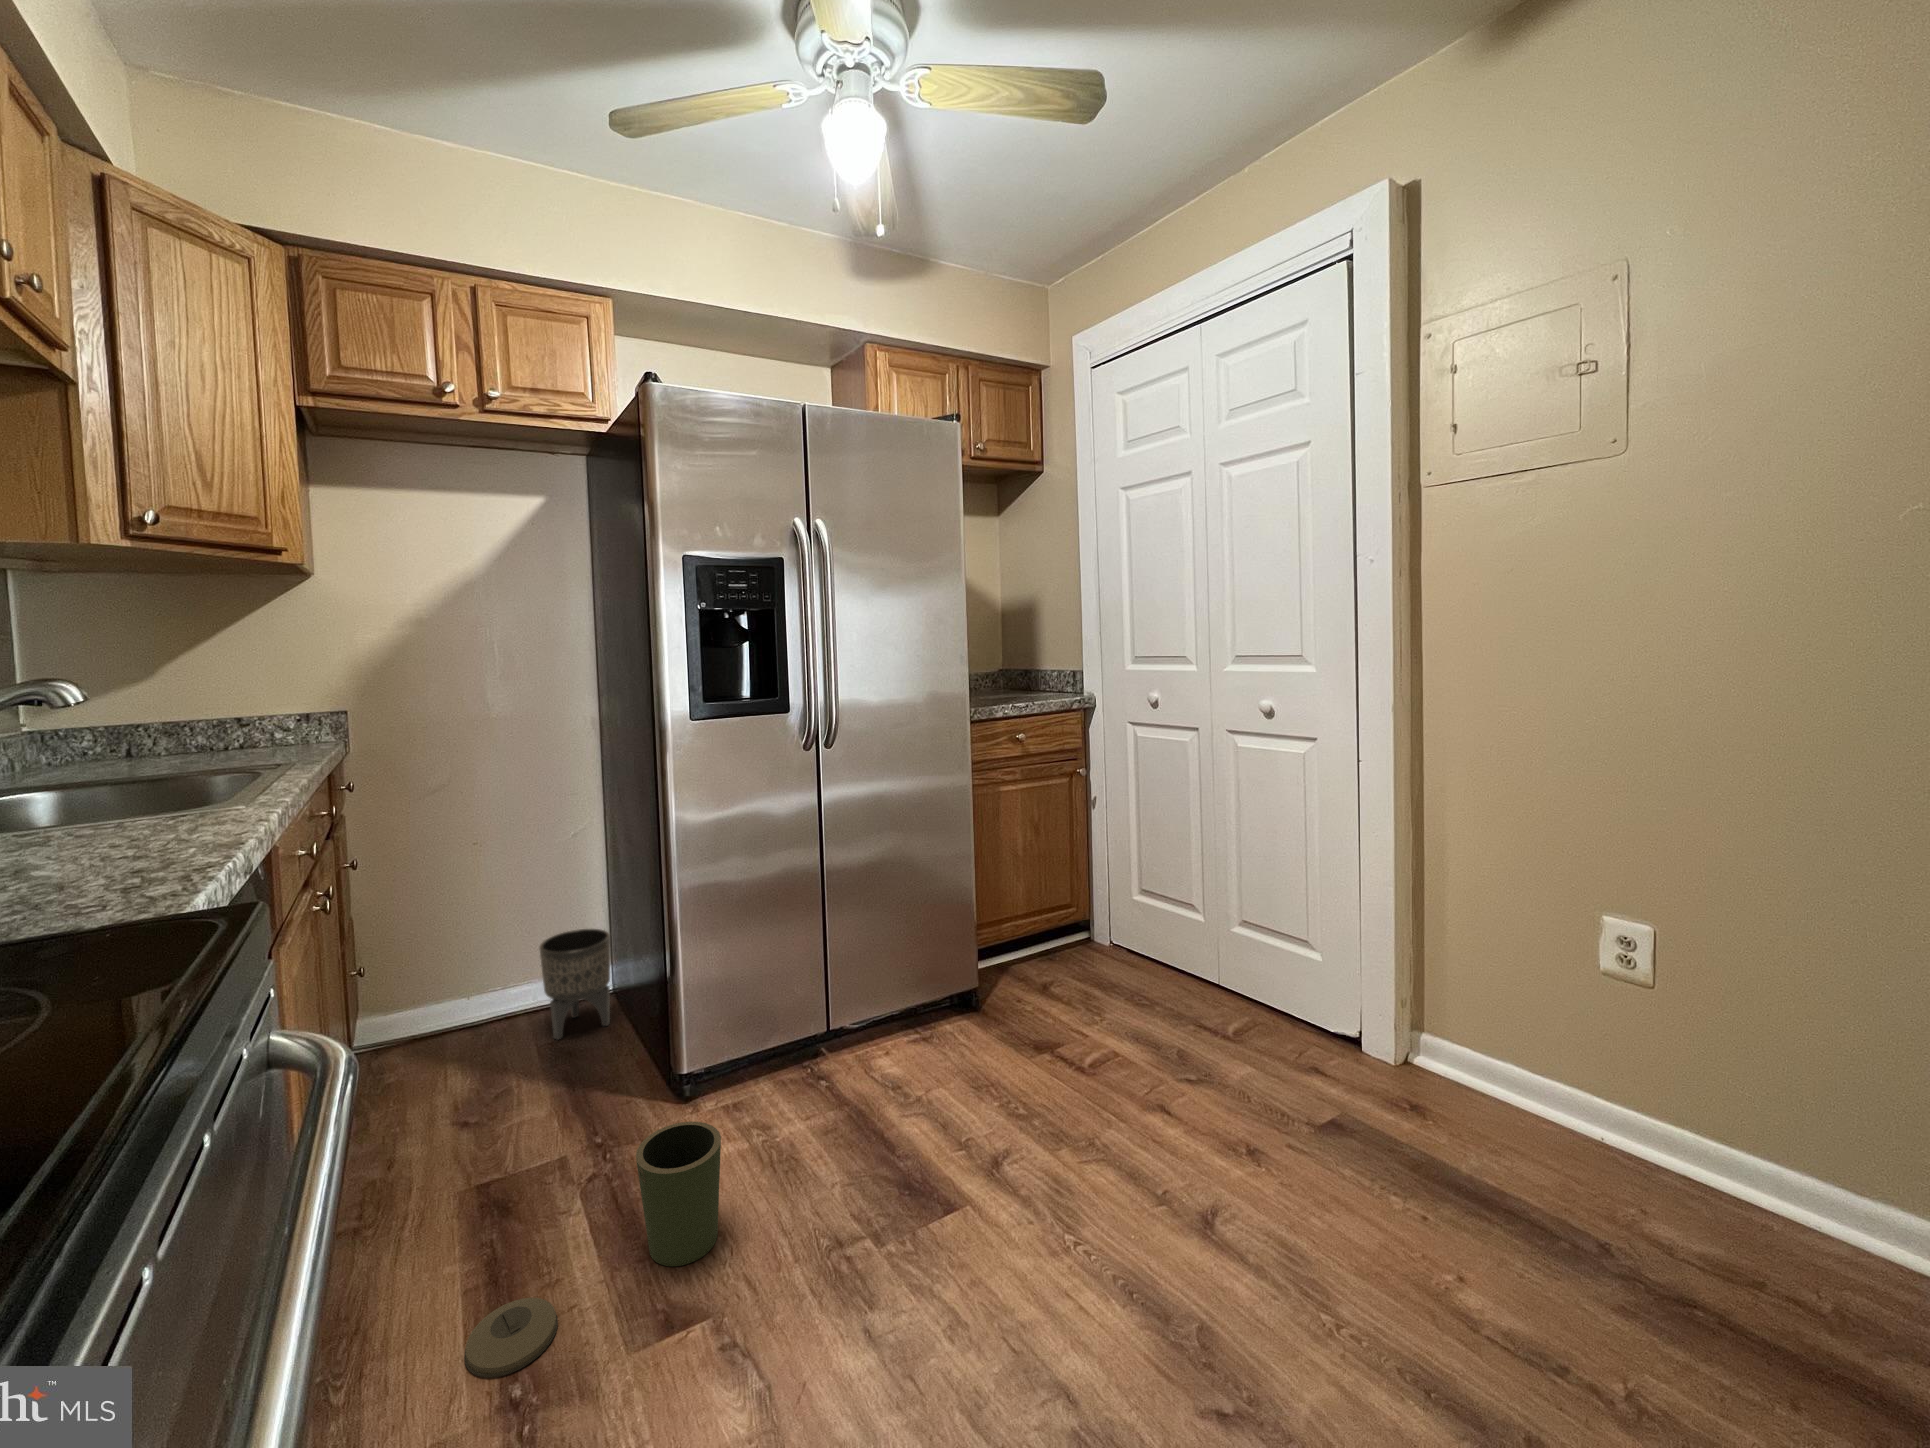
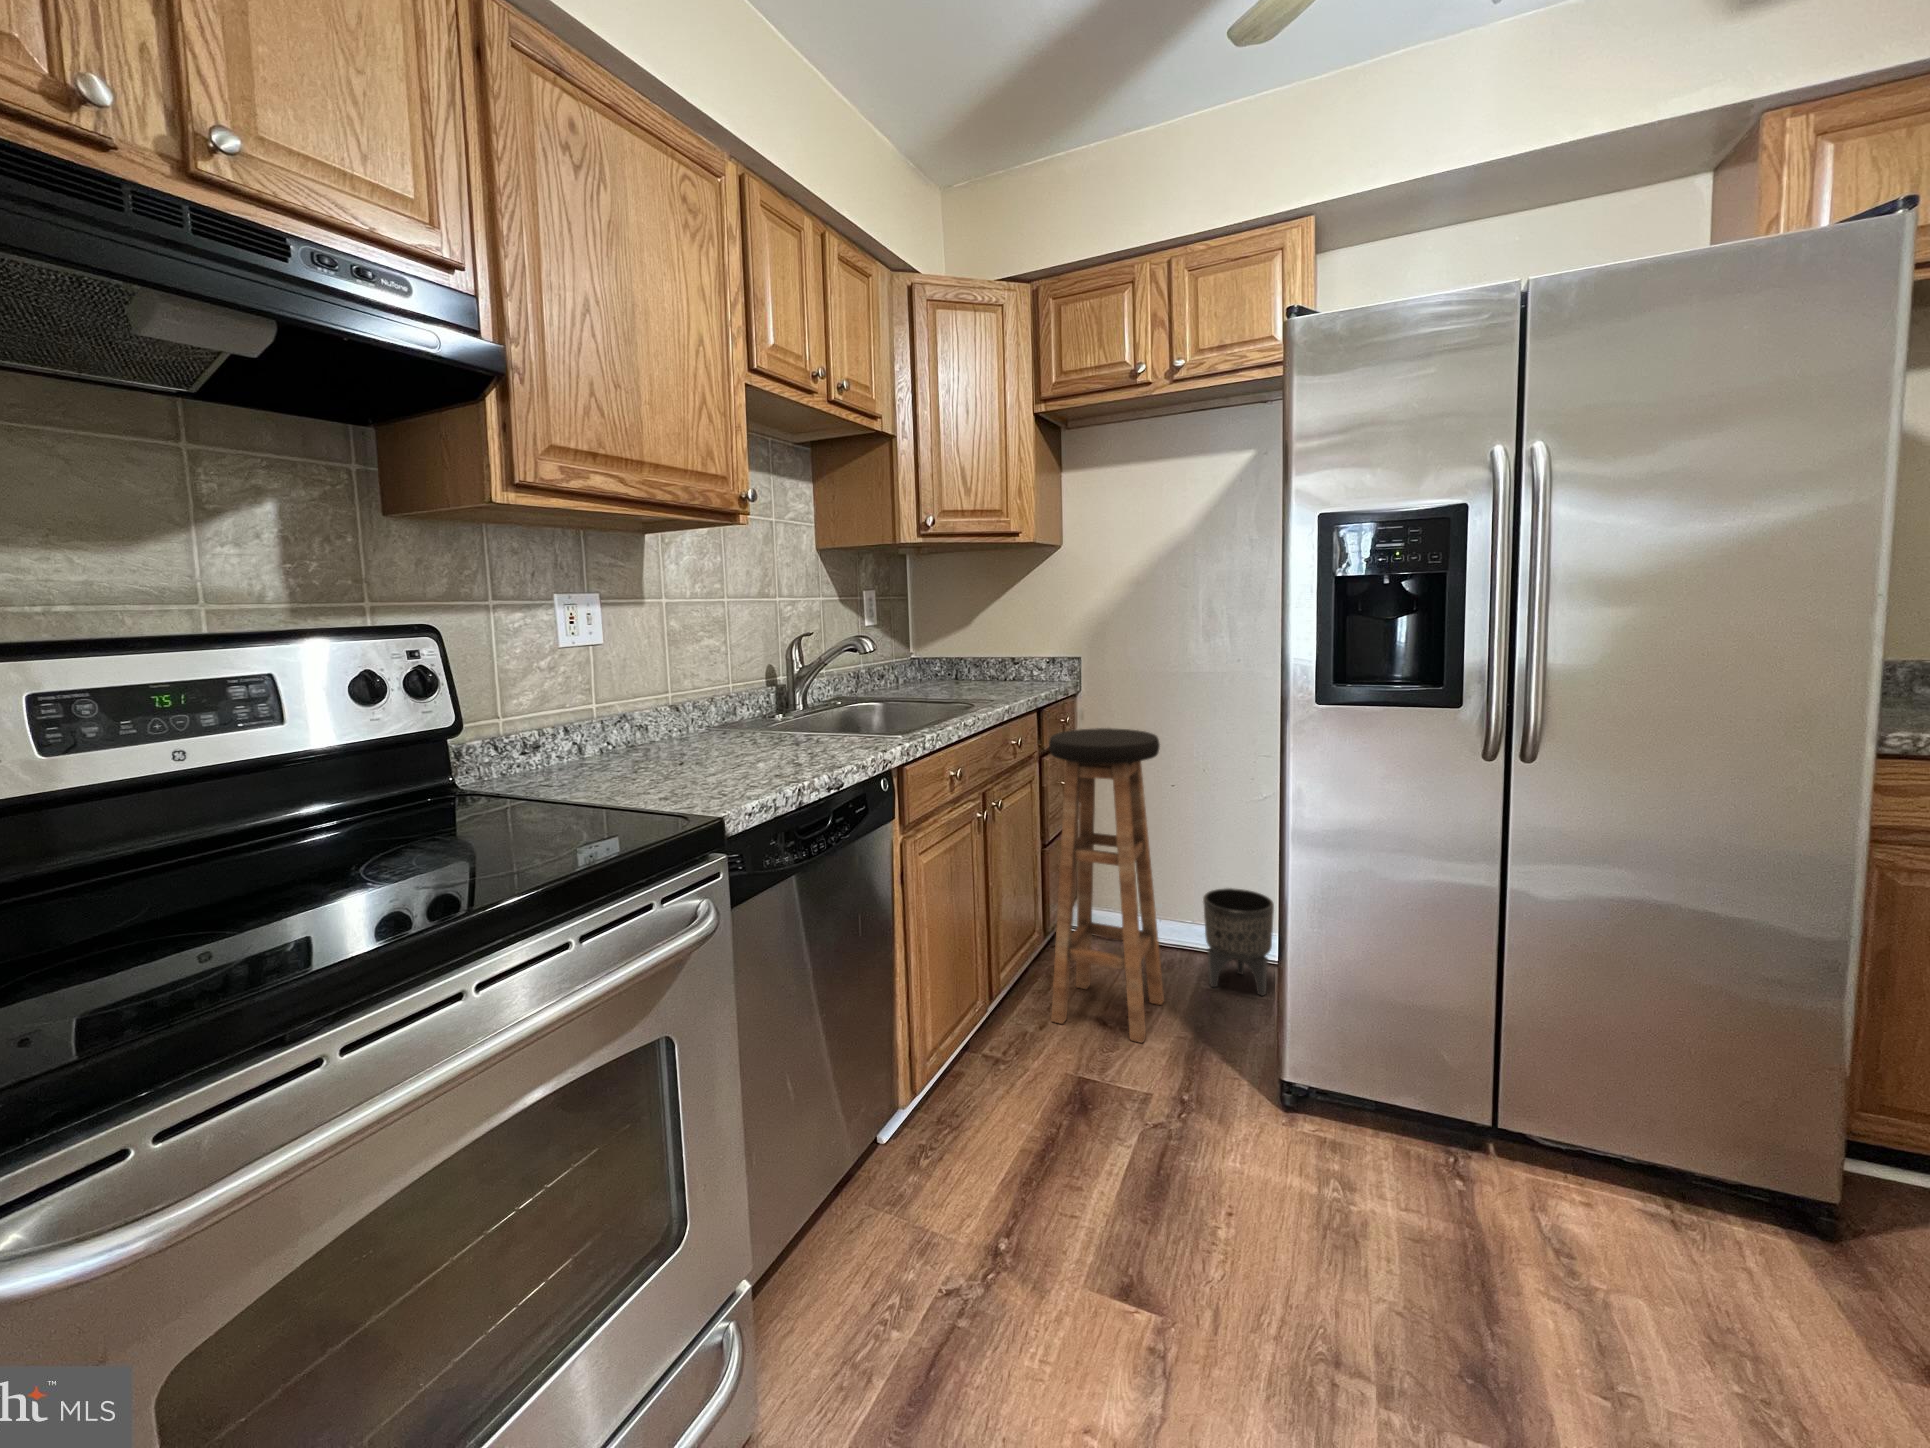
bar stool: none [371,781,526,1158] -> present [1049,728,1164,1043]
trash can: present [464,1121,721,1378] -> none [993,1112,1234,1258]

